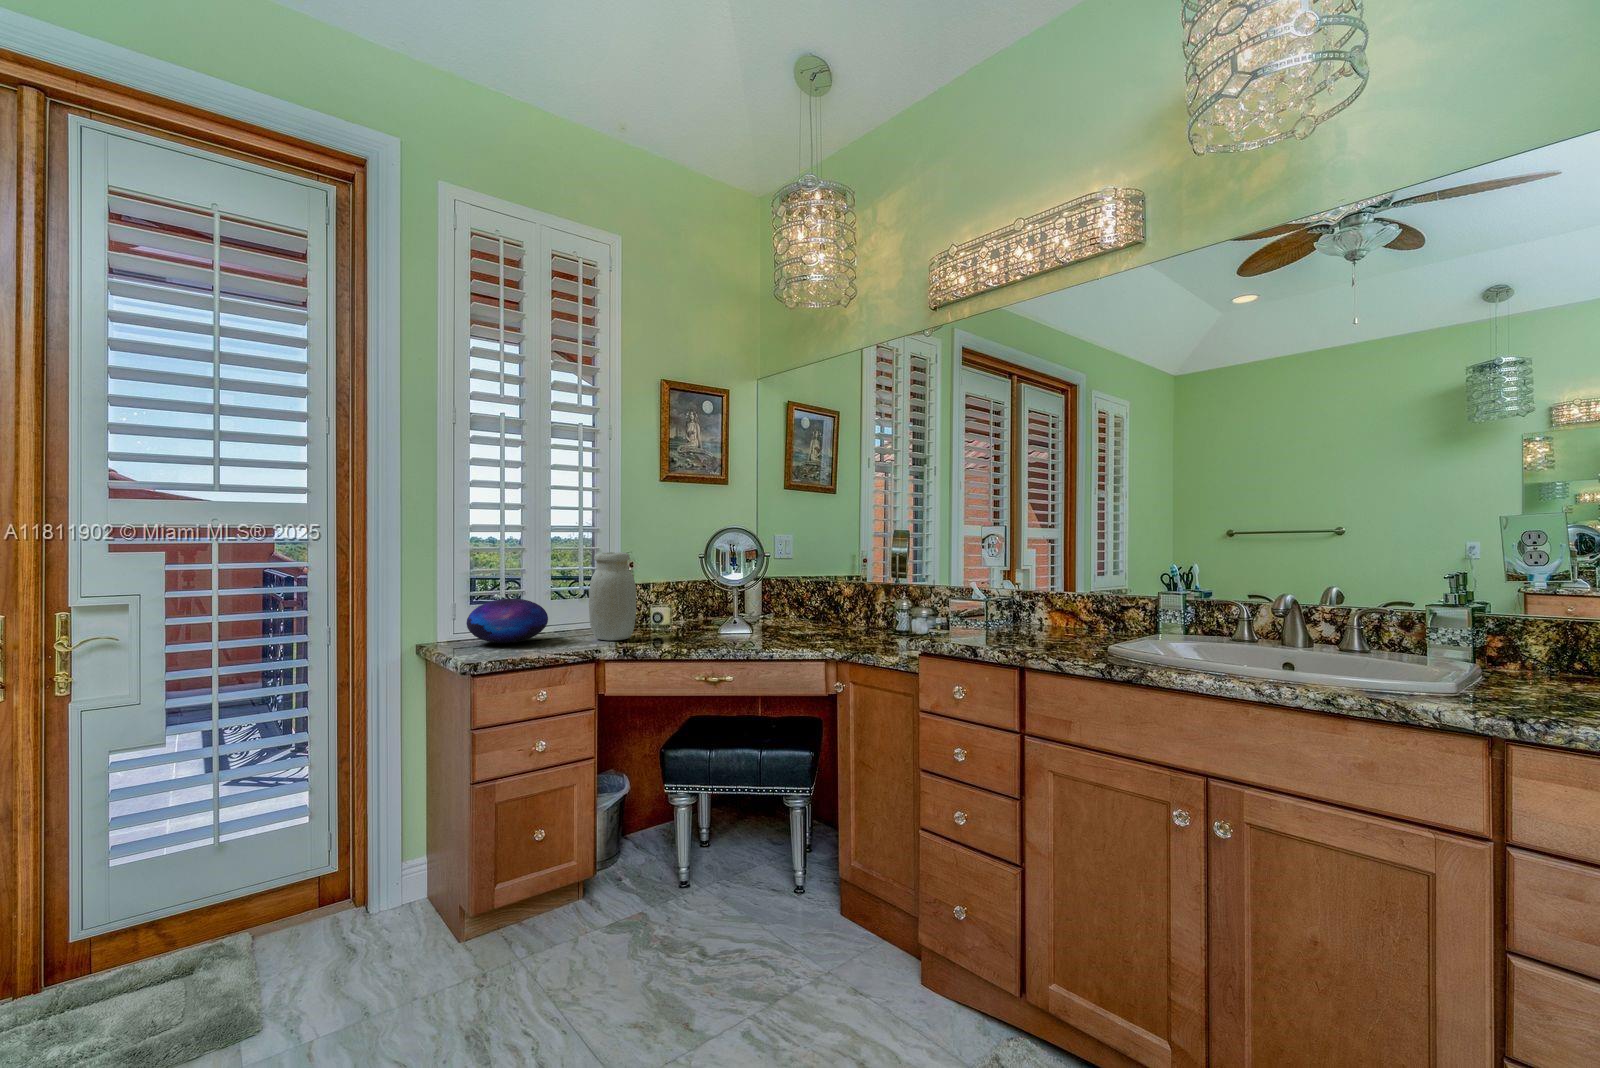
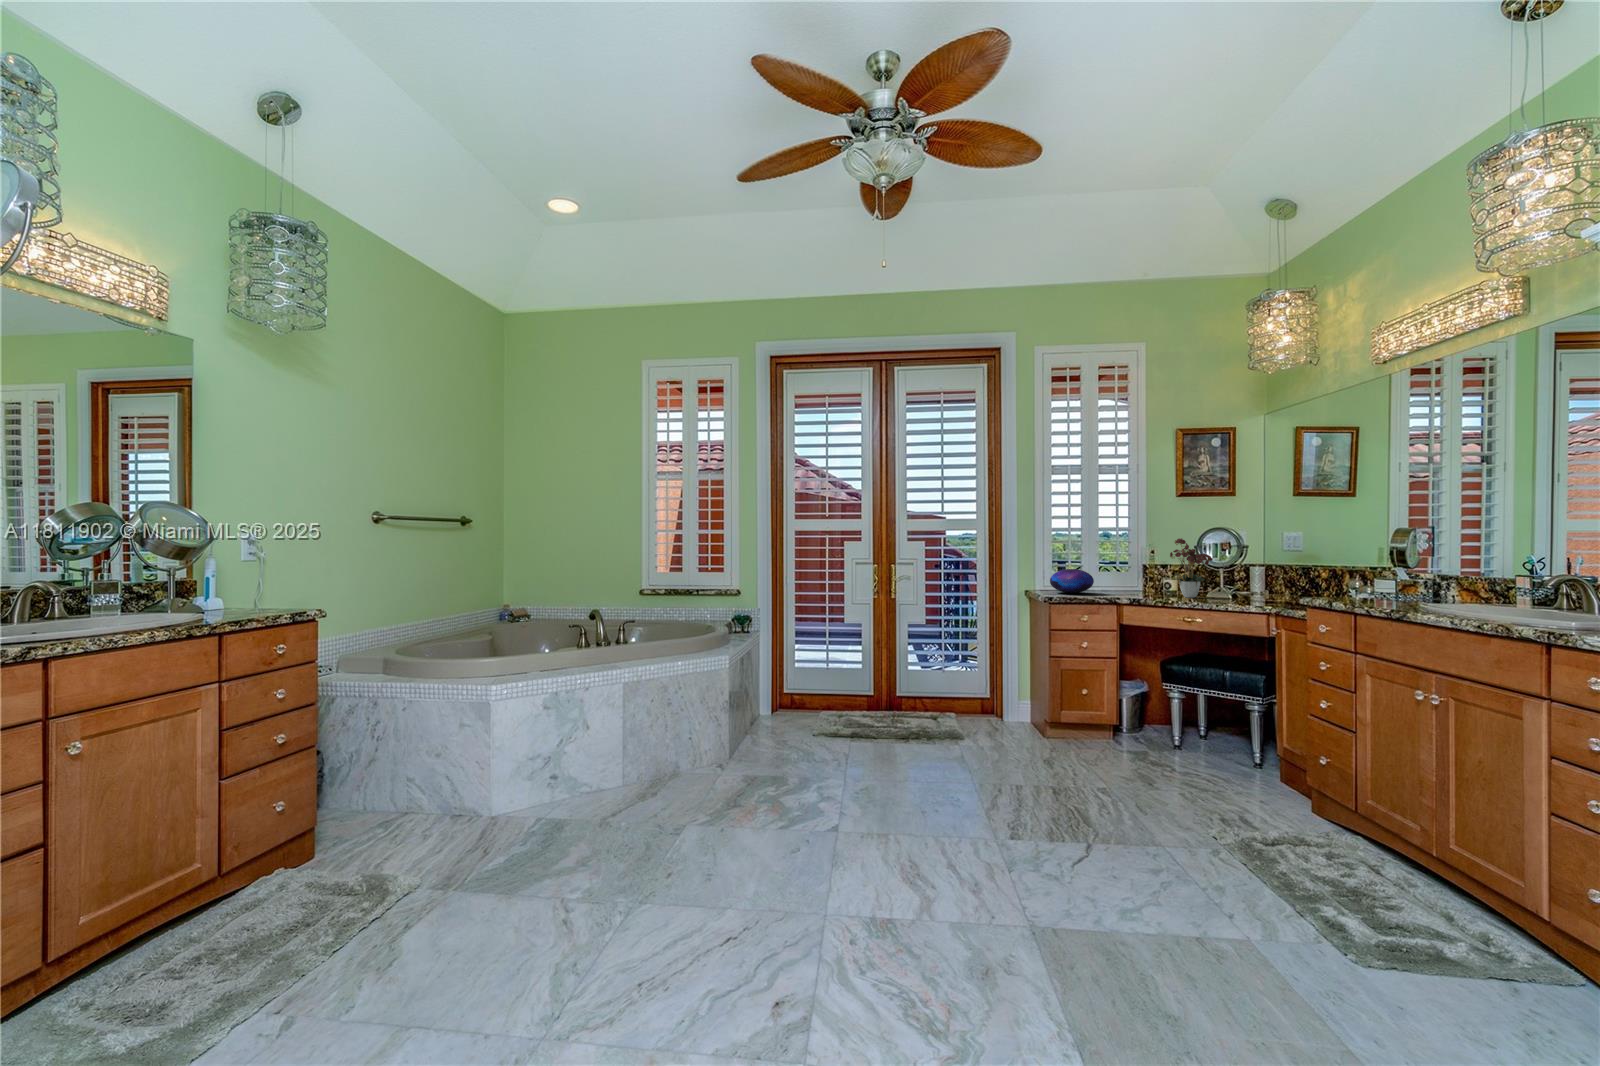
flower arrangement: none [667,538,733,636] -> present [1170,538,1212,598]
jar: present [589,552,636,640] -> none [1118,544,1147,596]

